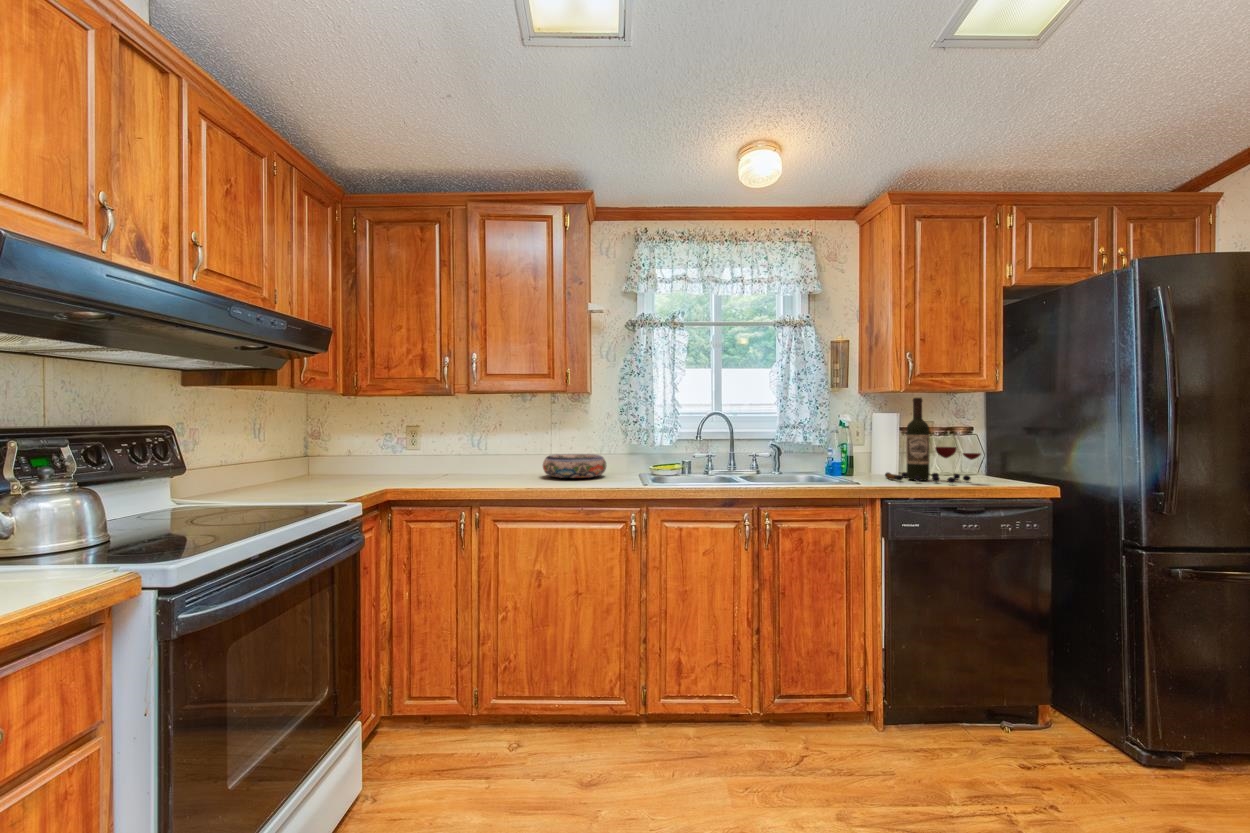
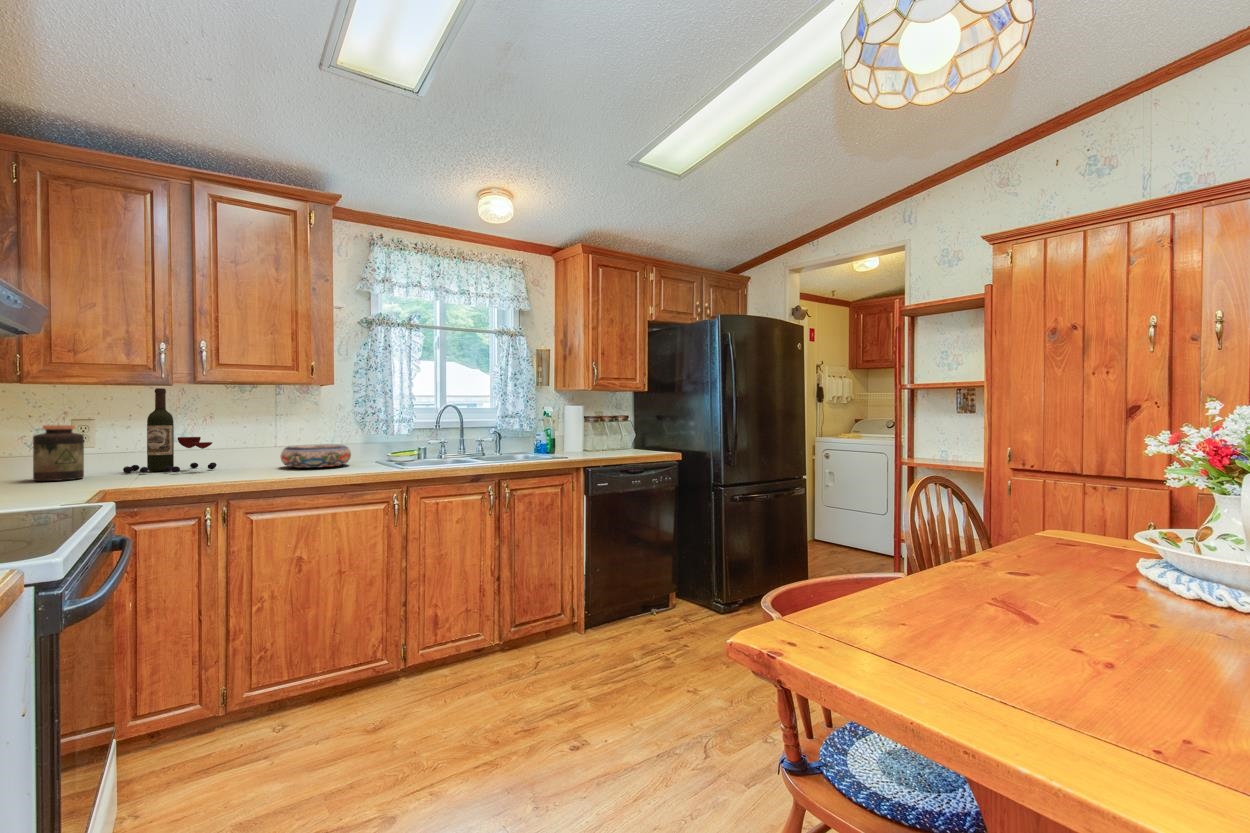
wine bottle: present [885,398,981,483] -> present [123,388,217,473]
jar: none [369,432,401,478] -> present [33,425,84,481]

